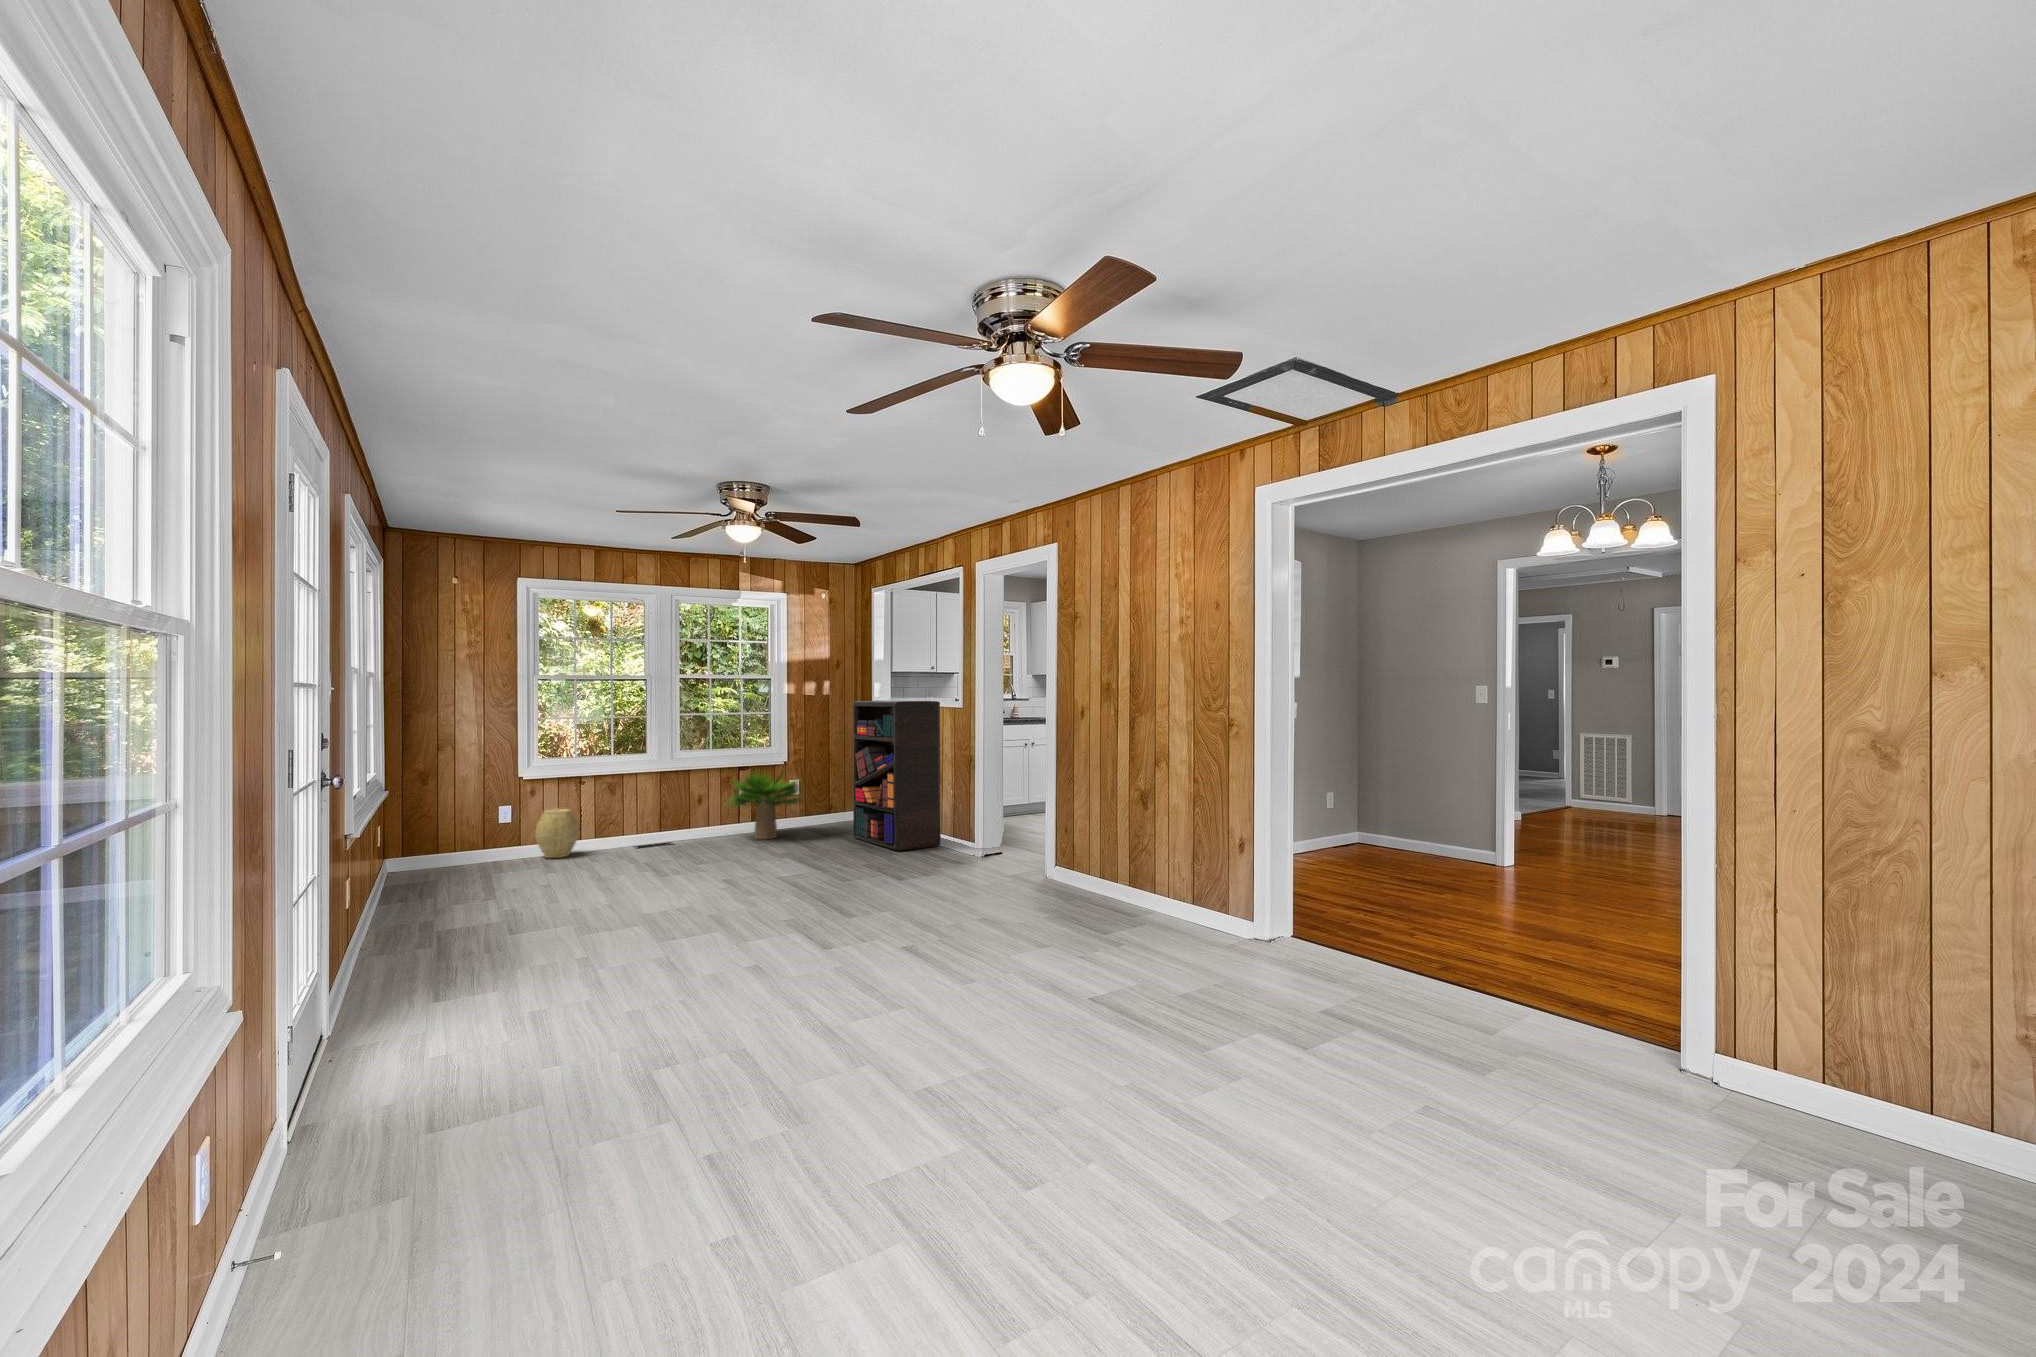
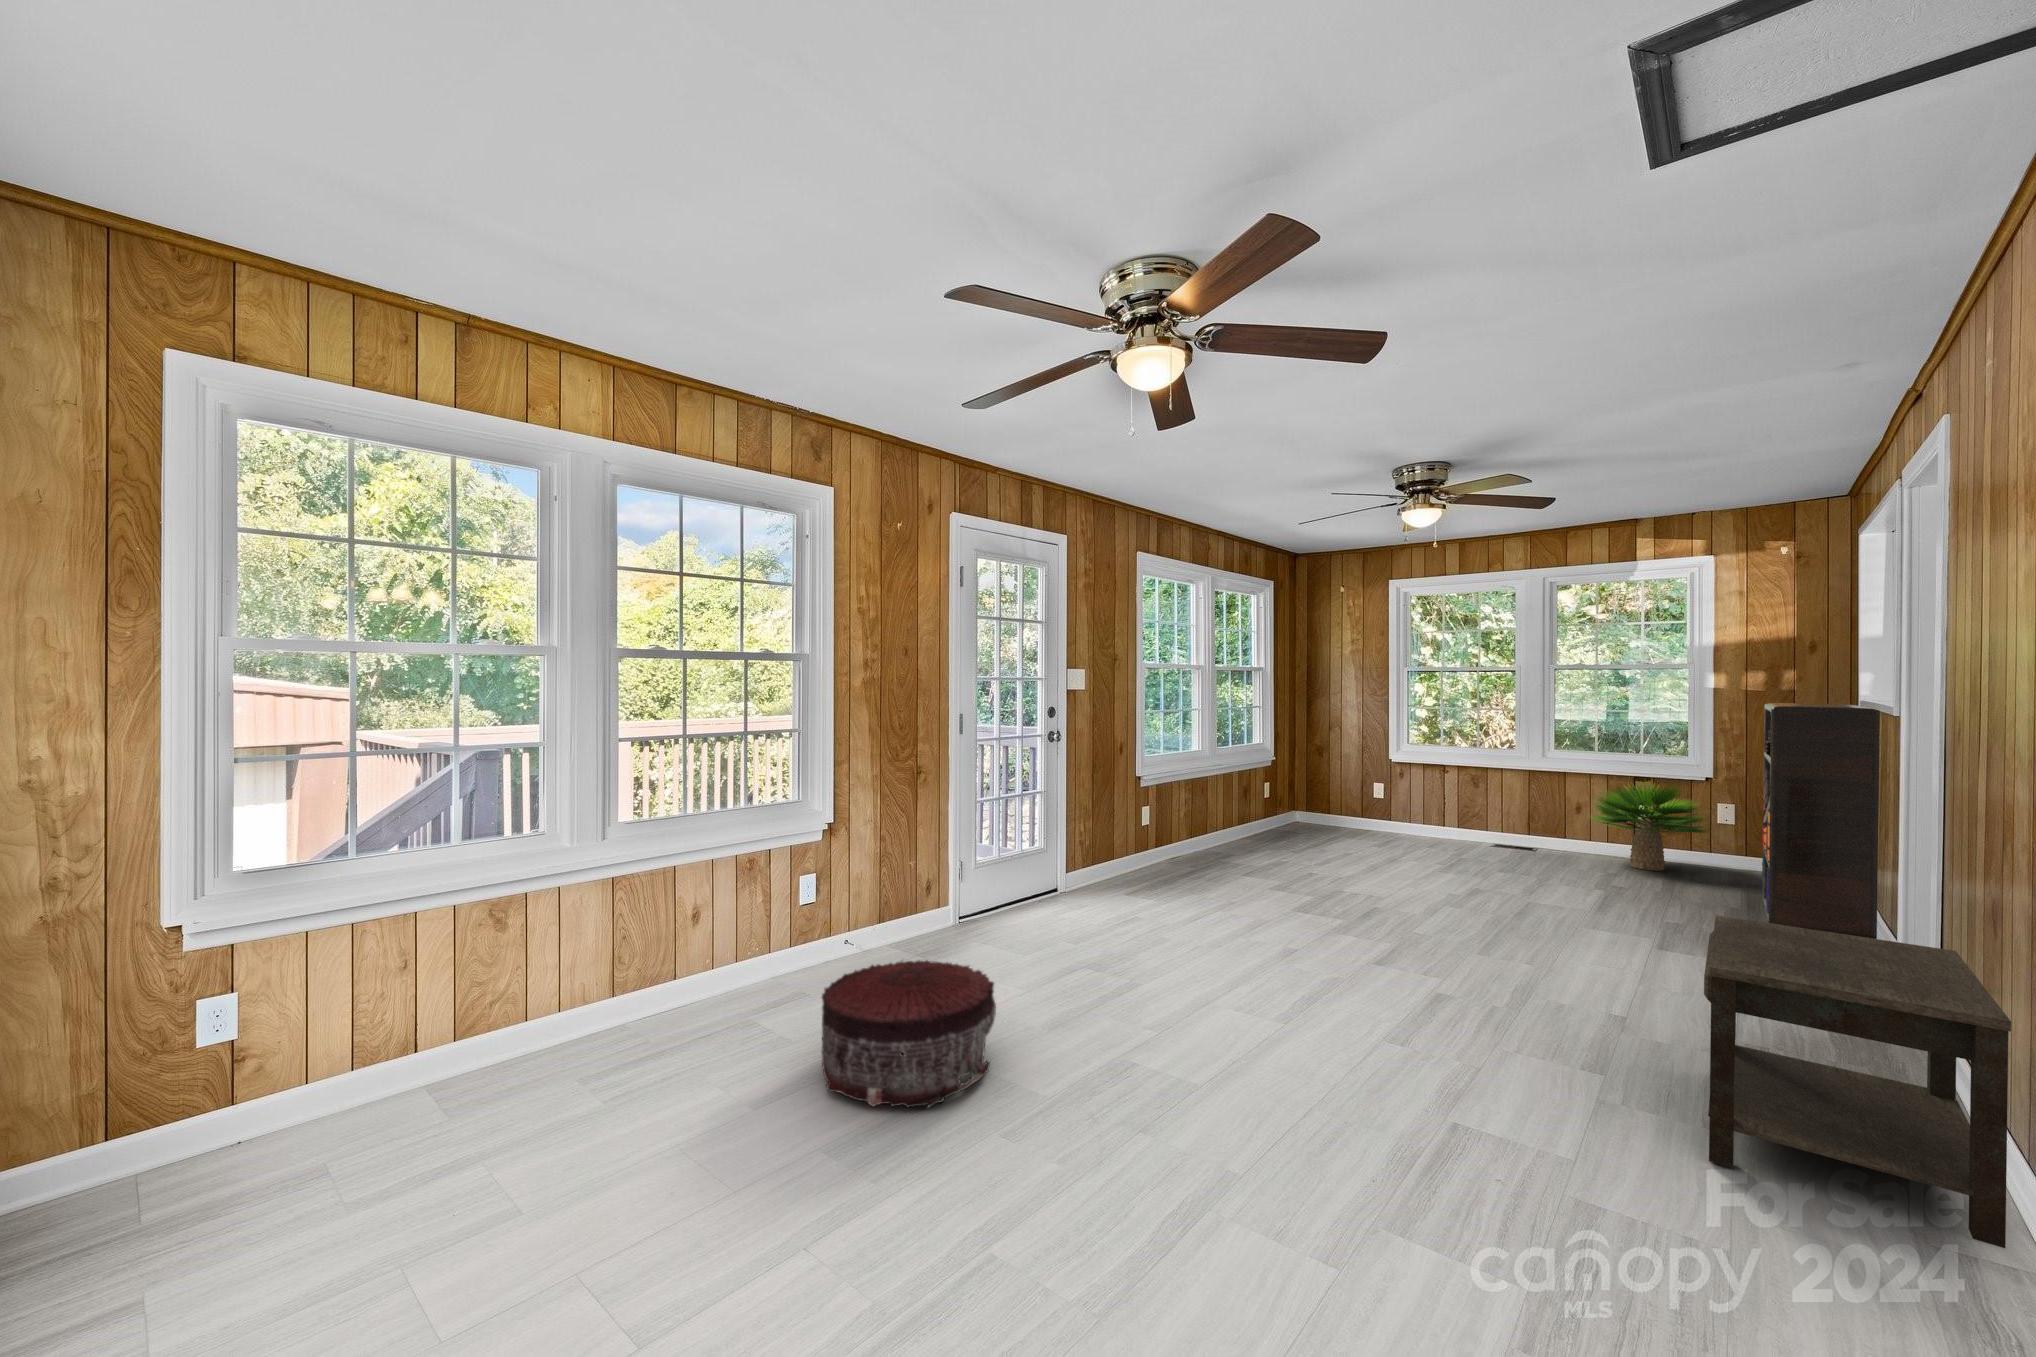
woven basket: present [535,808,579,858] -> none [1392,790,1432,837]
side table: none [1059,815,1223,952] -> present [1704,915,2011,1248]
pouf: none [676,1052,944,1292] -> present [822,960,996,1108]

